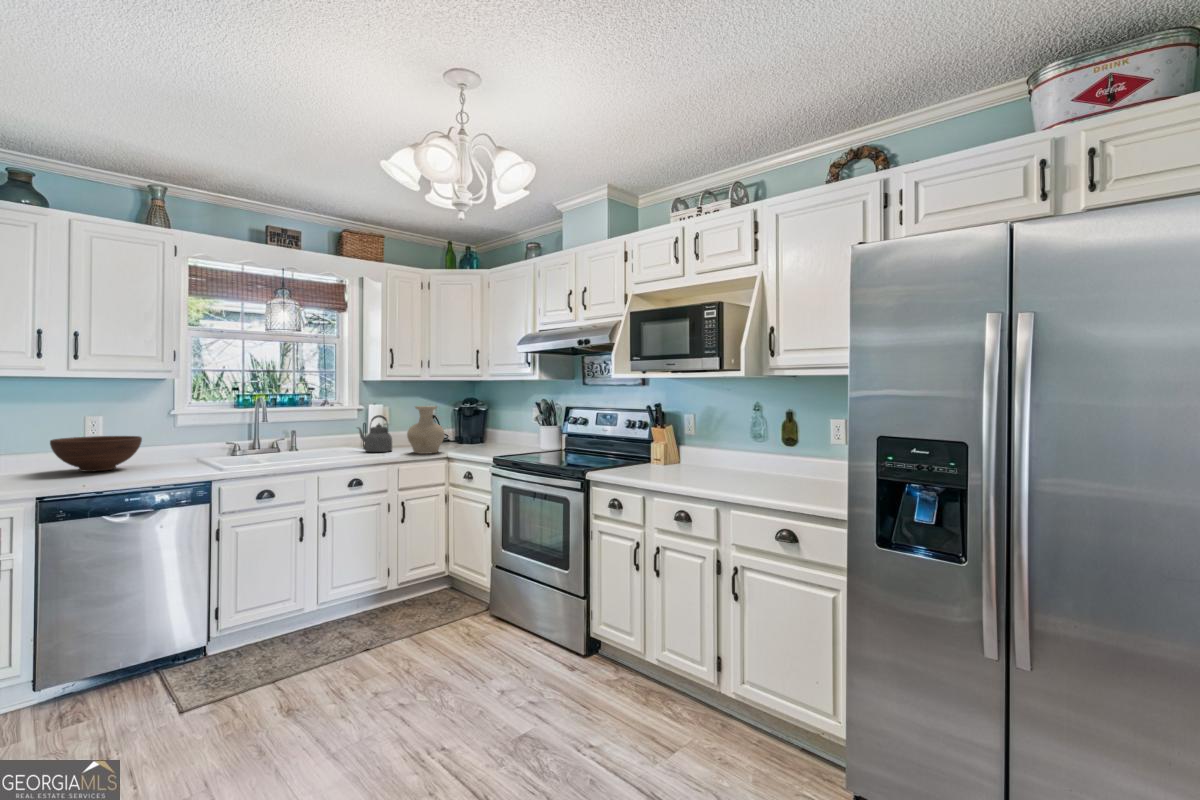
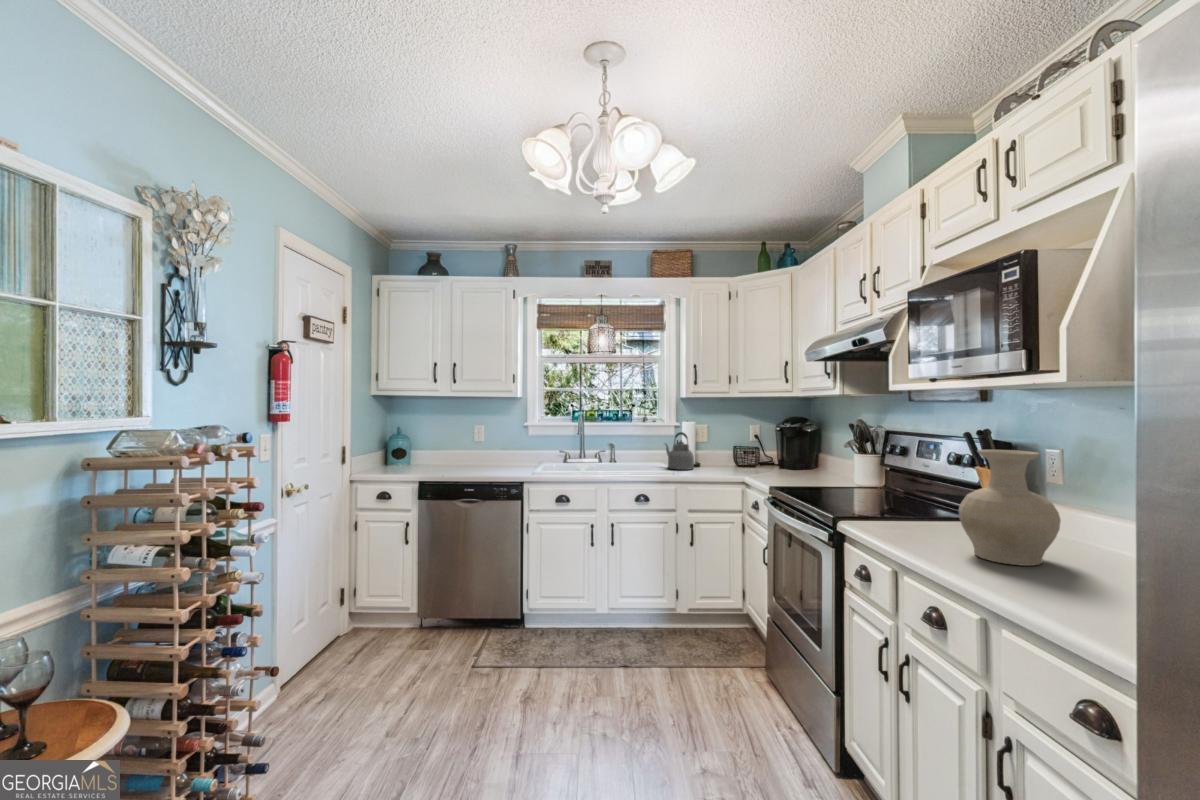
vase: present [407,406,445,454] -> present [959,450,1061,566]
fruit bowl: present [50,436,142,472] -> none [448,441,501,467]

